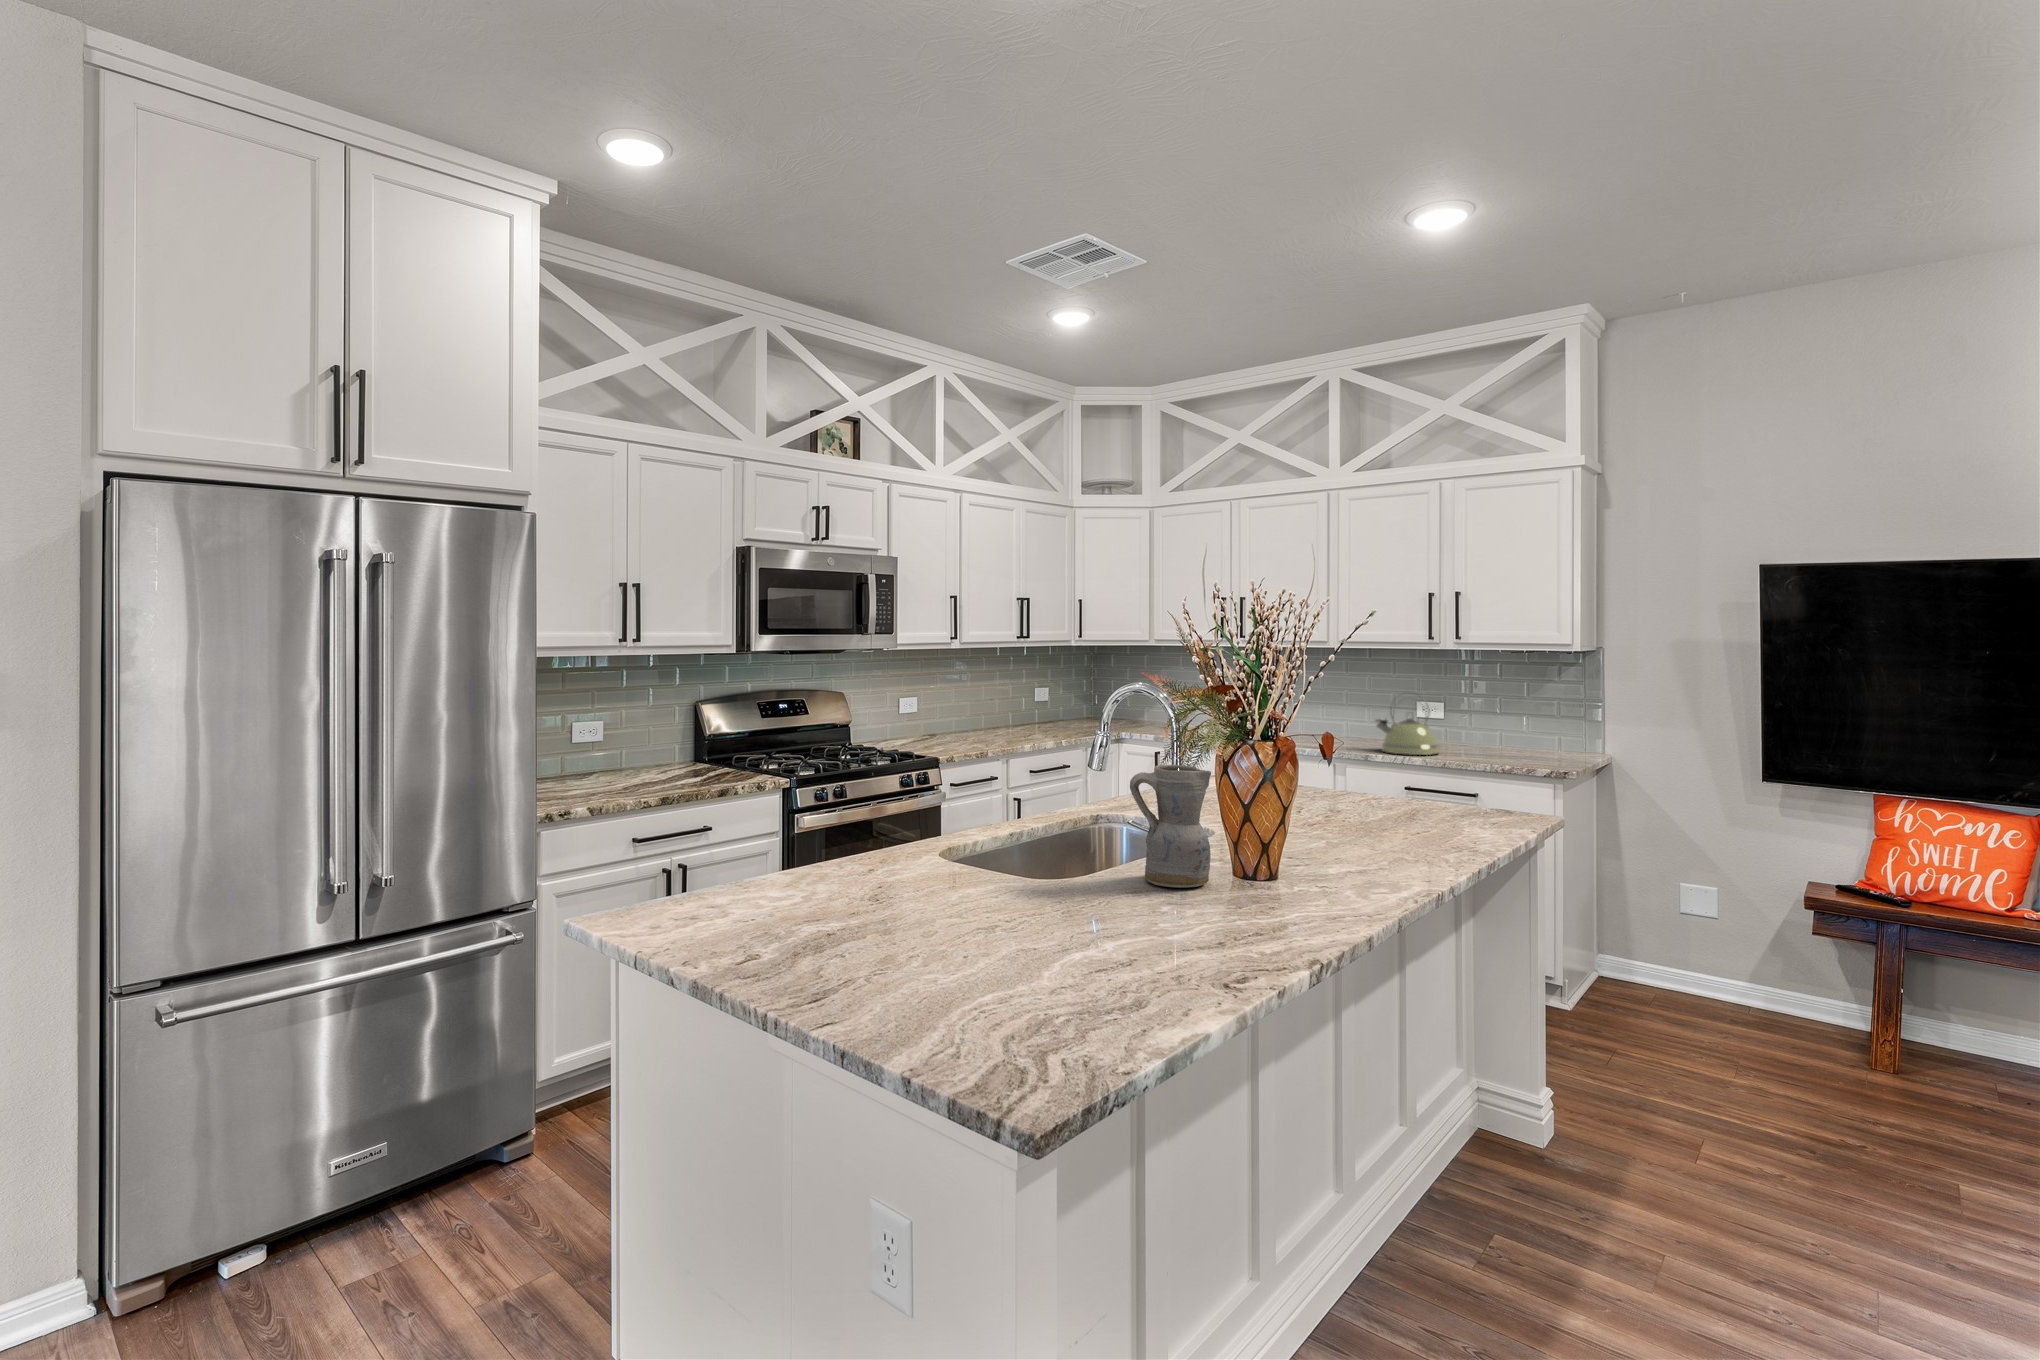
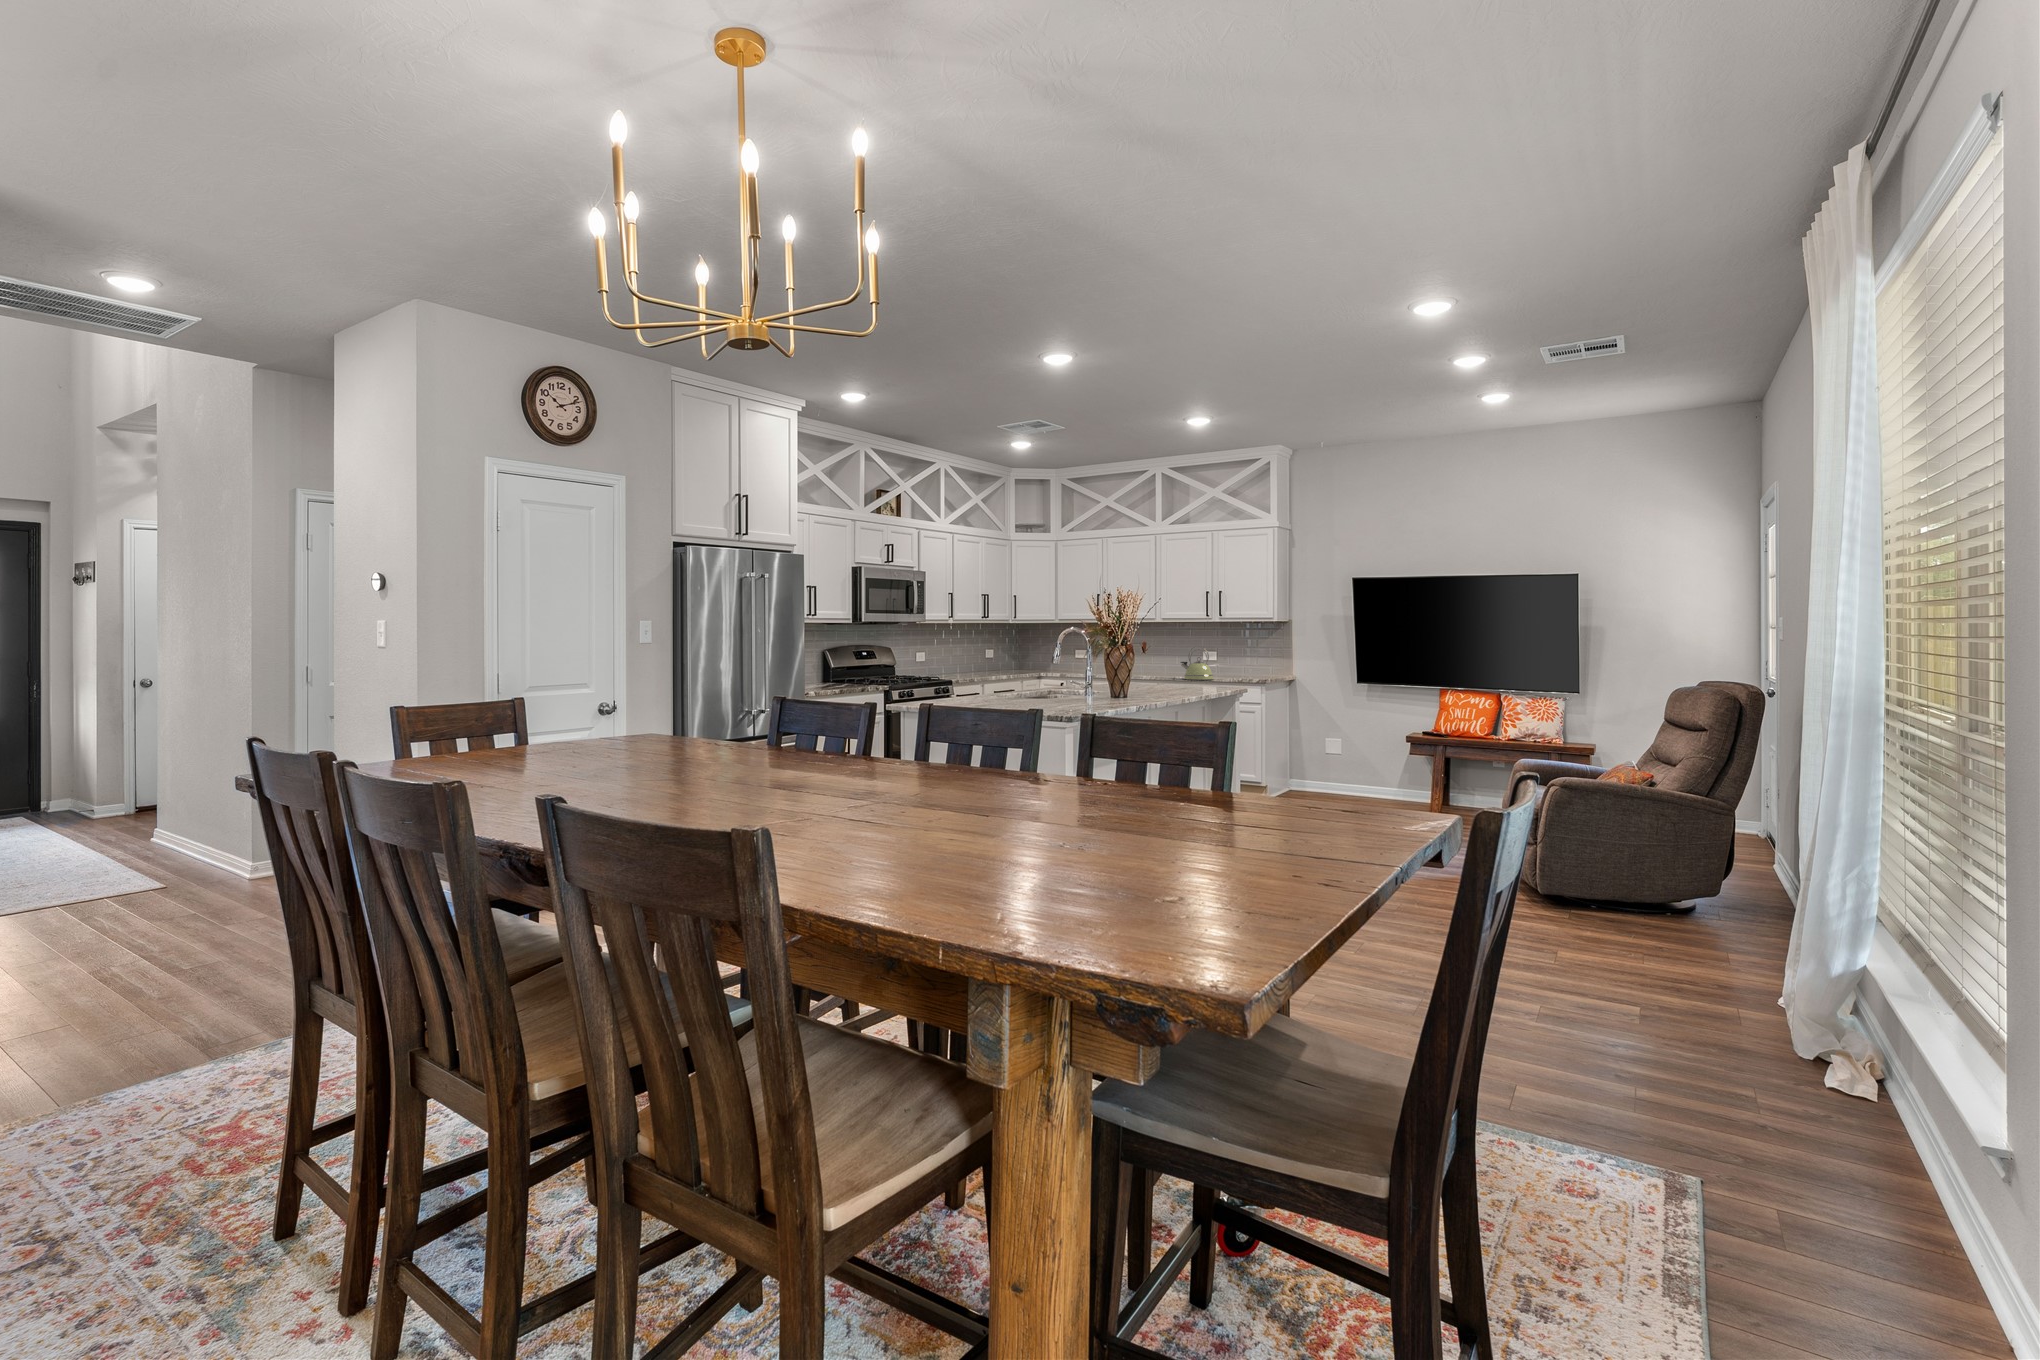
ceramic pitcher: present [1130,765,1211,888] -> none [1068,662,1101,709]

